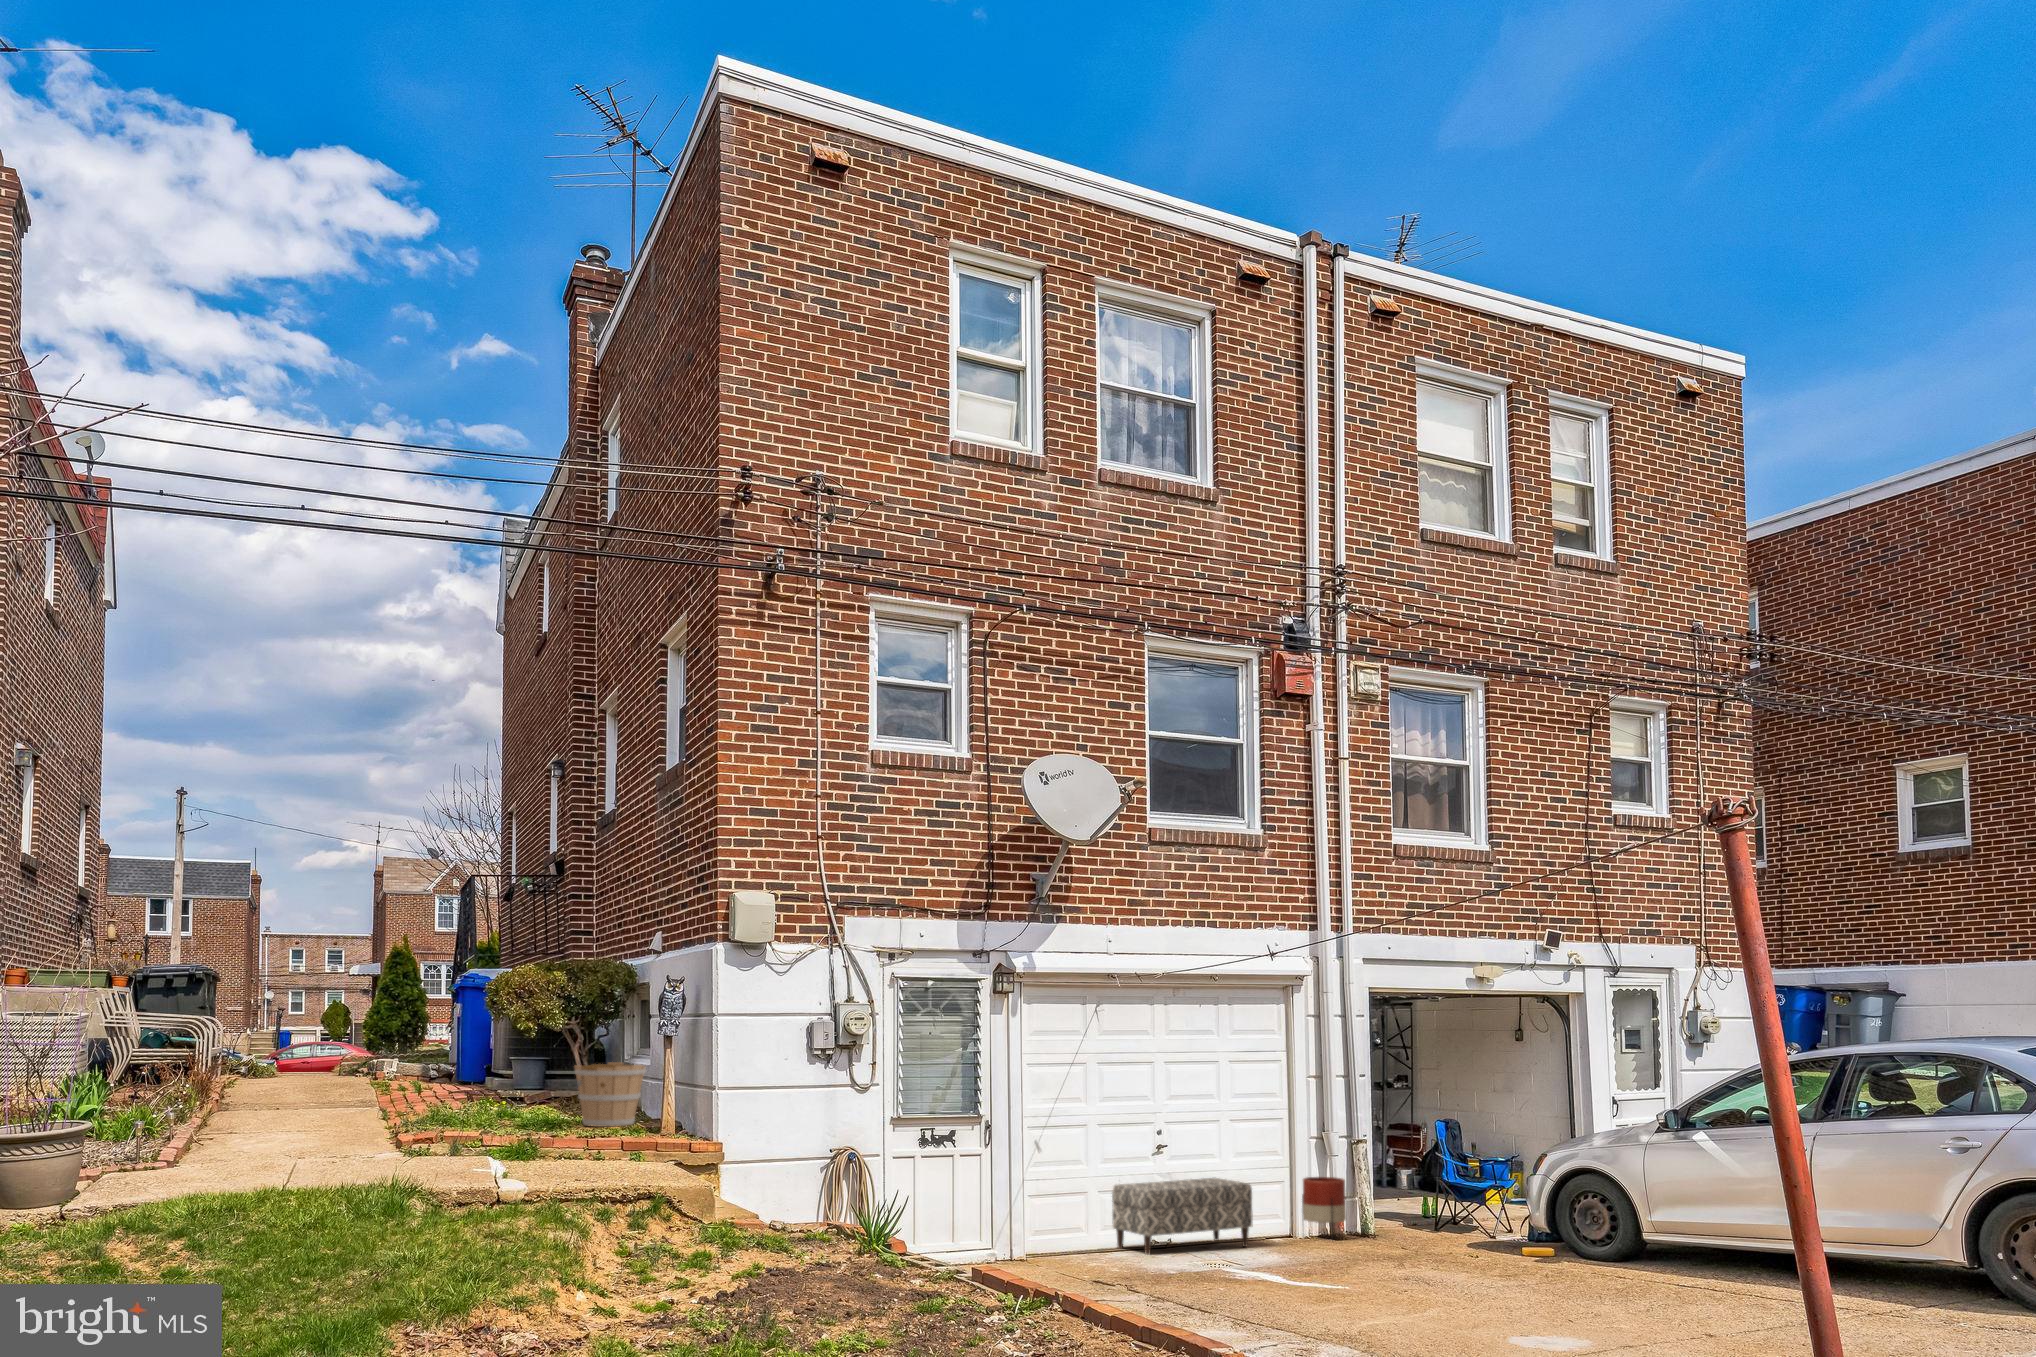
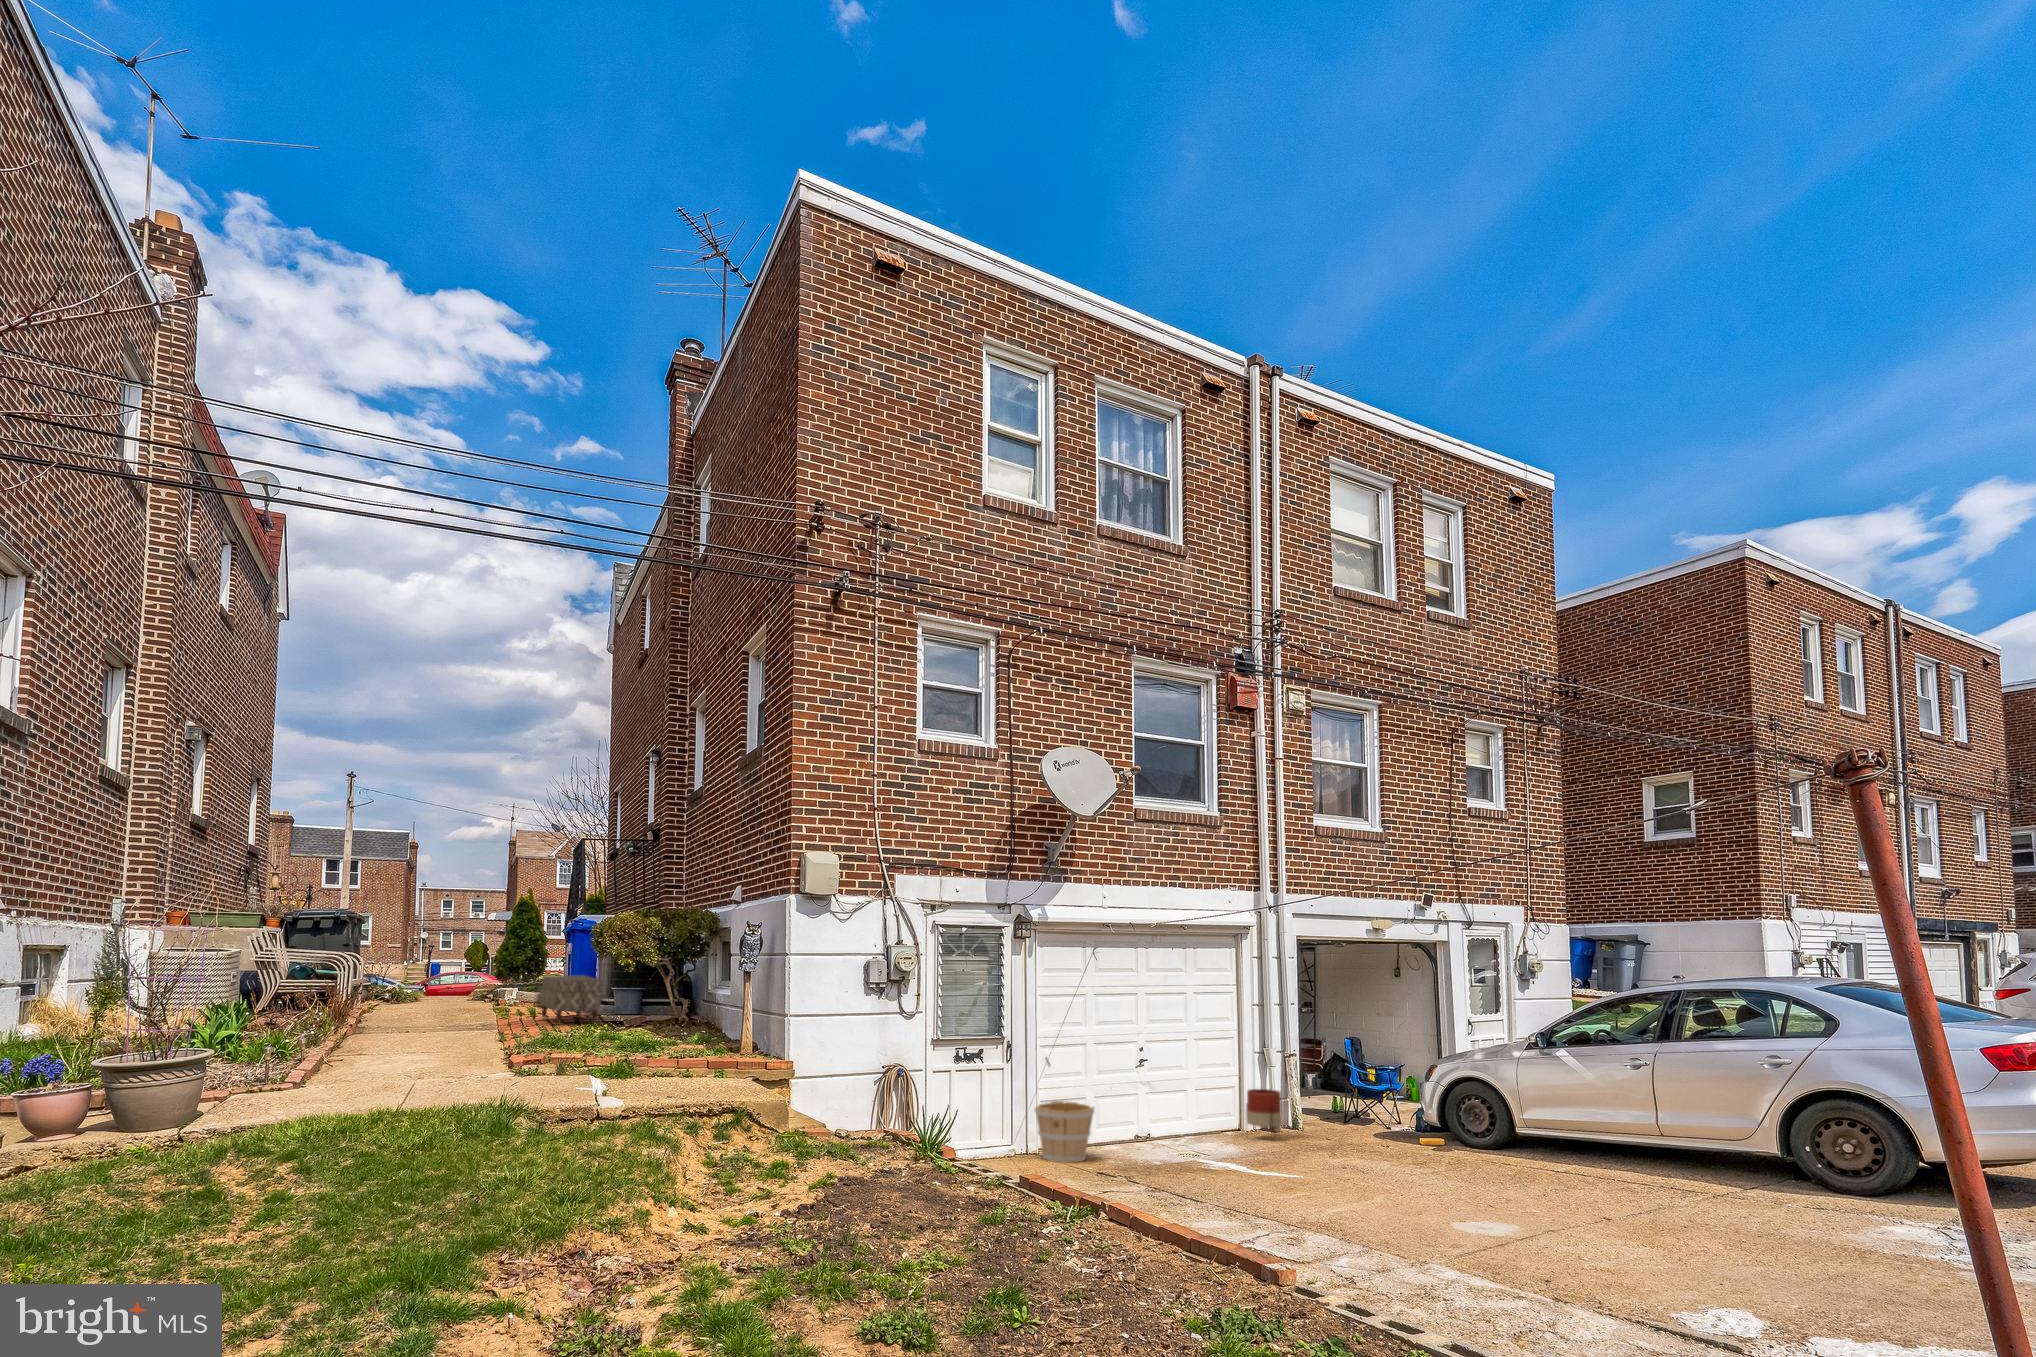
wooden bucket: present [575,1062,646,1127] -> present [1034,1101,1094,1162]
bench: present [1112,1178,1253,1255] -> present [540,975,602,1025]

